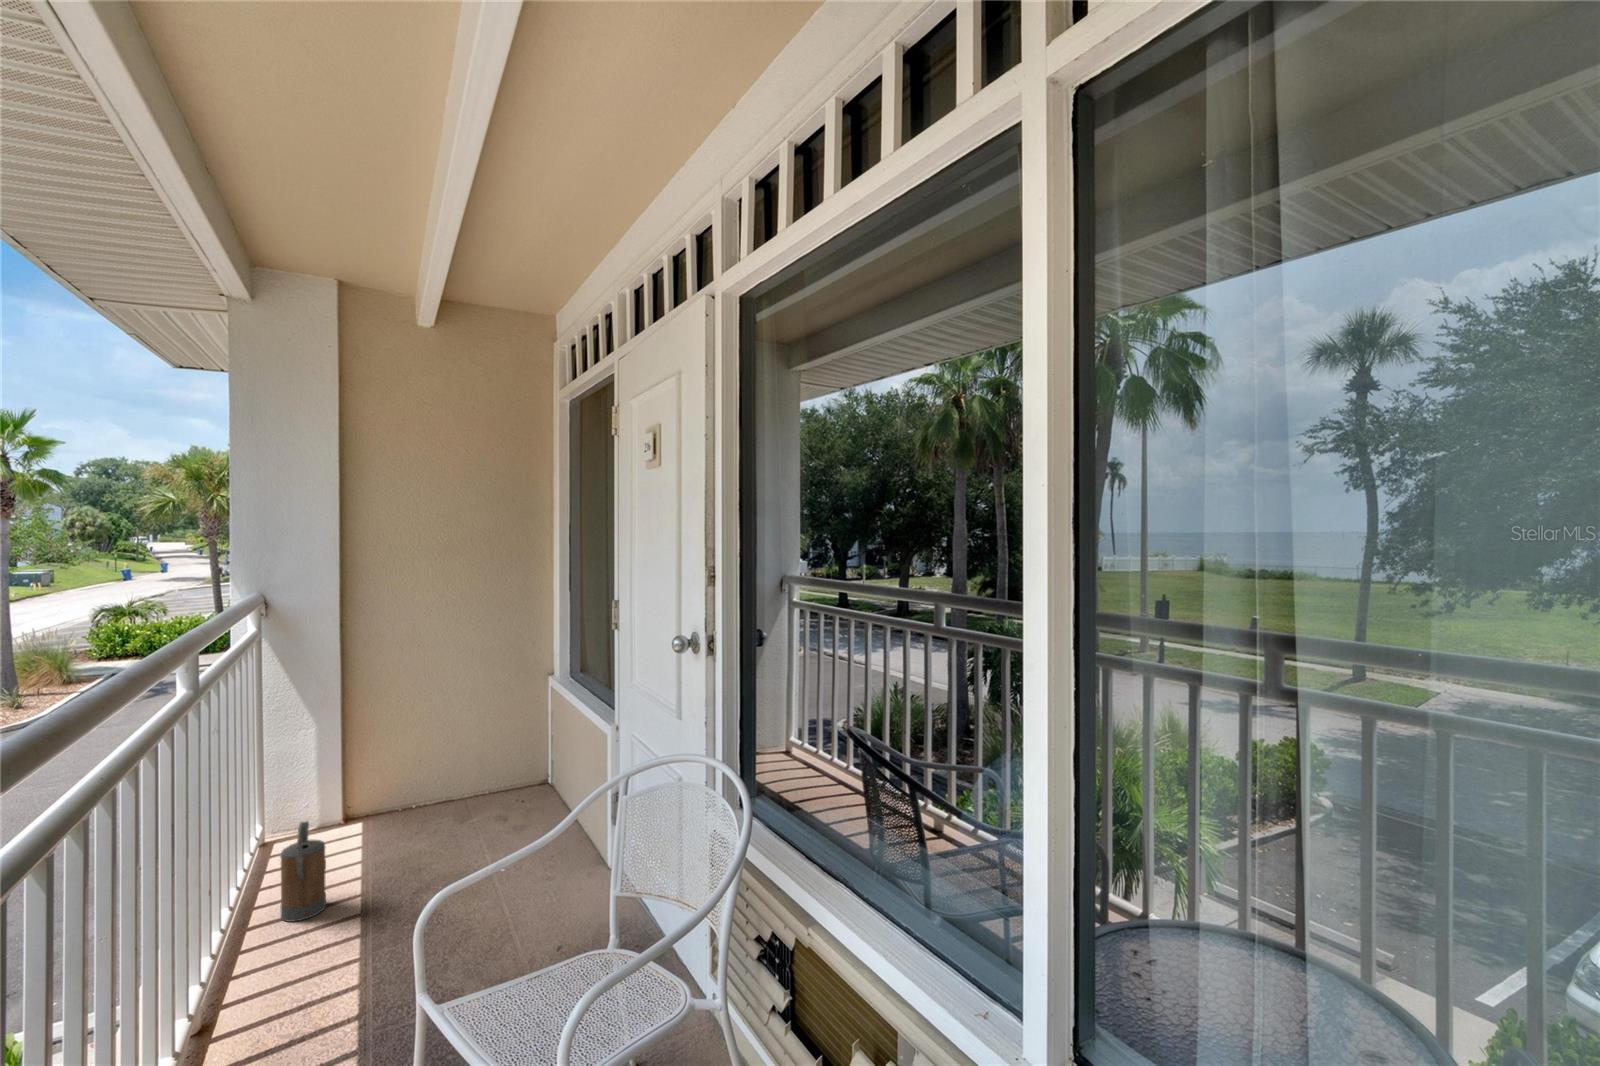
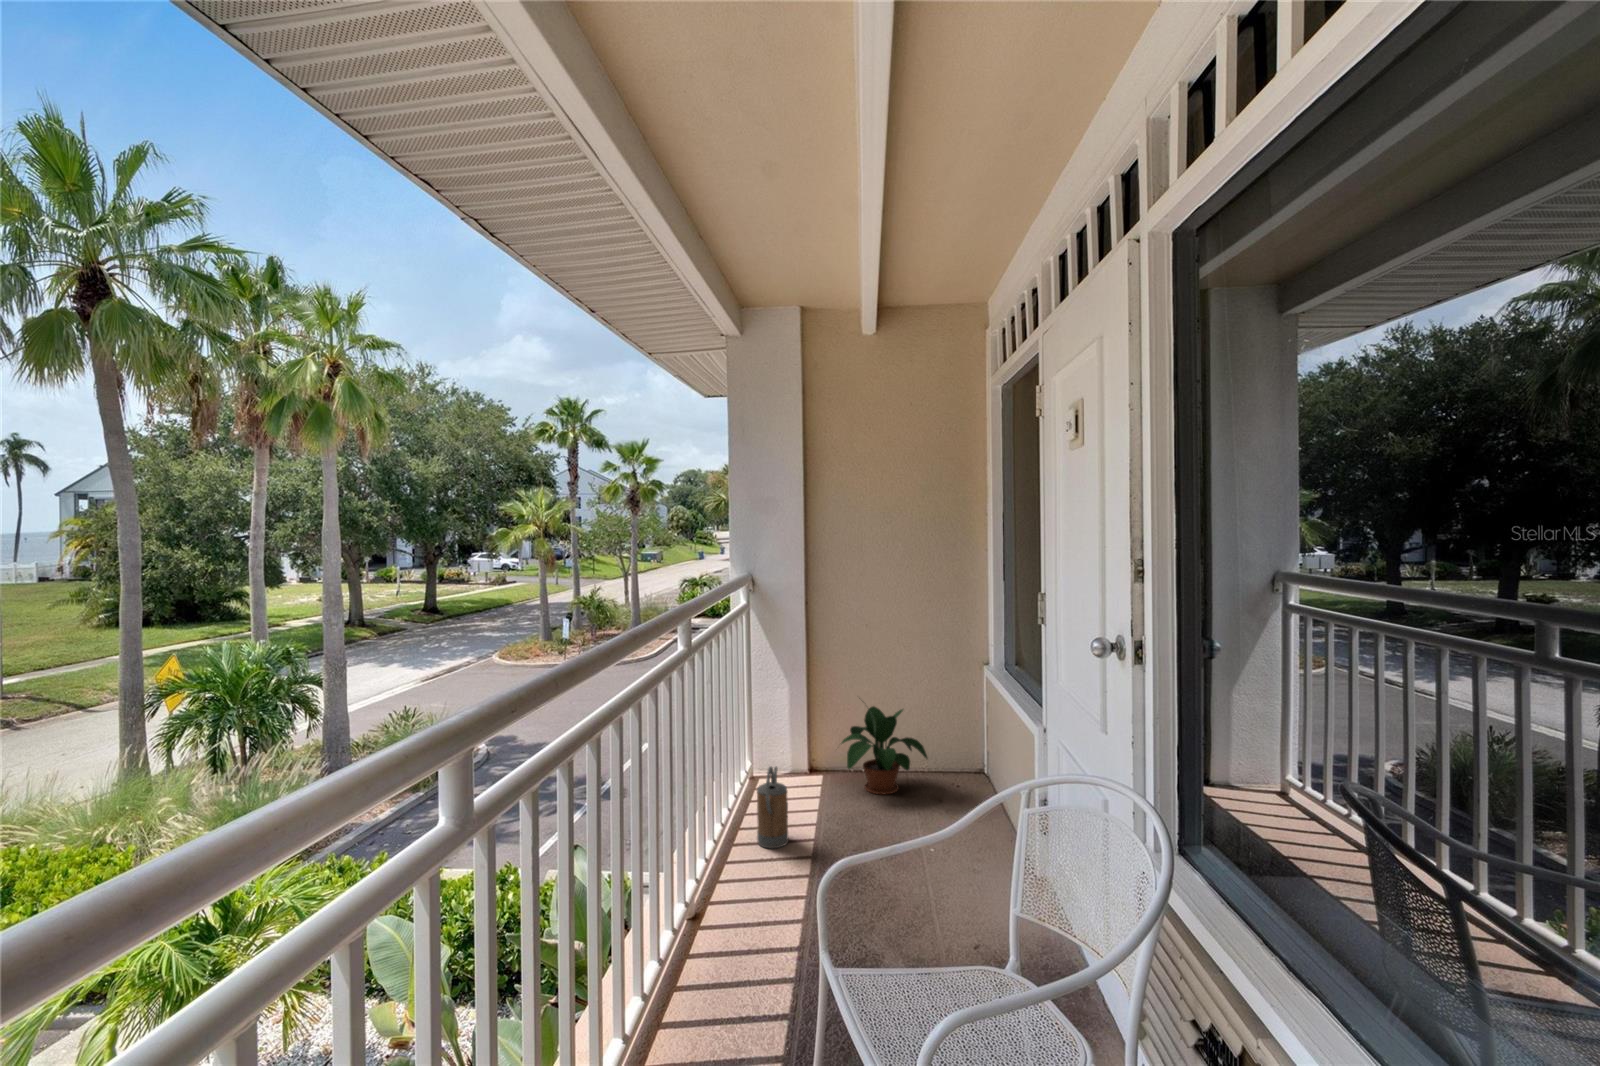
potted plant: none [382,723,495,828] -> present [842,706,928,795]

